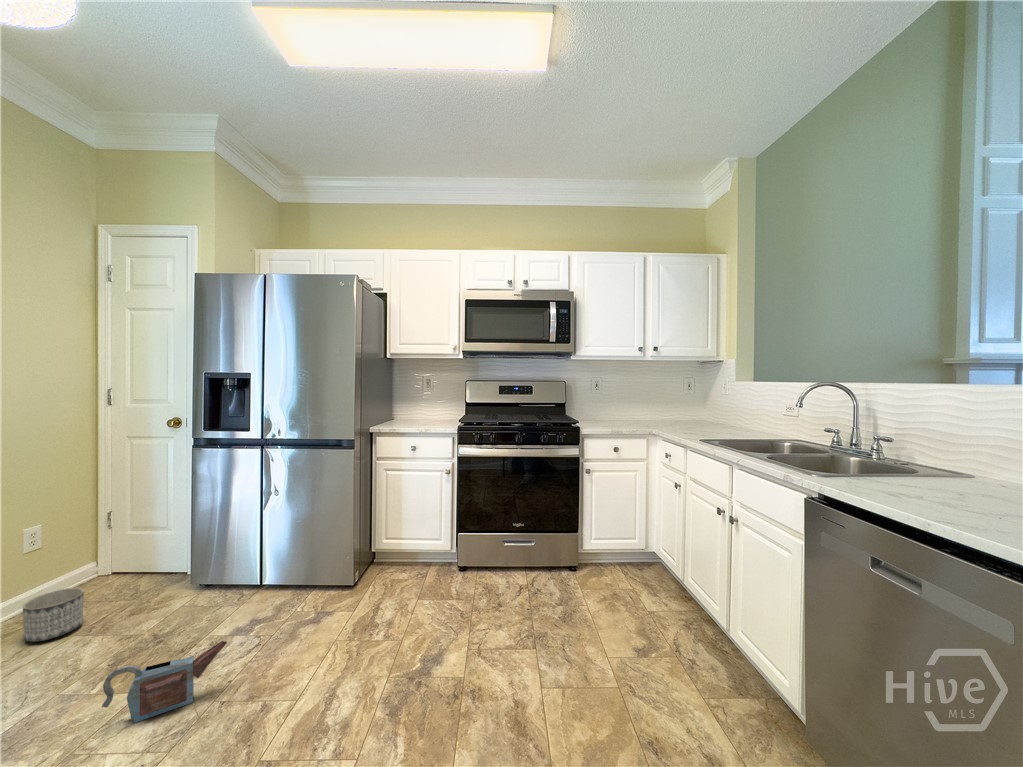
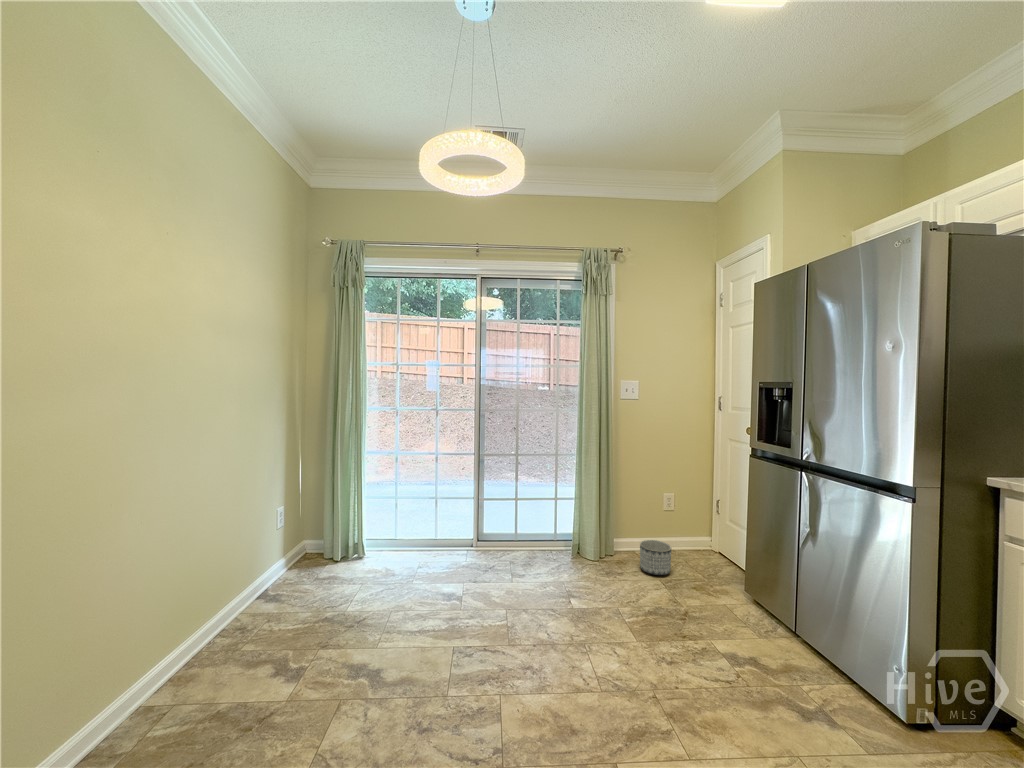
watering can: present [102,641,227,723] -> none [601,605,672,676]

